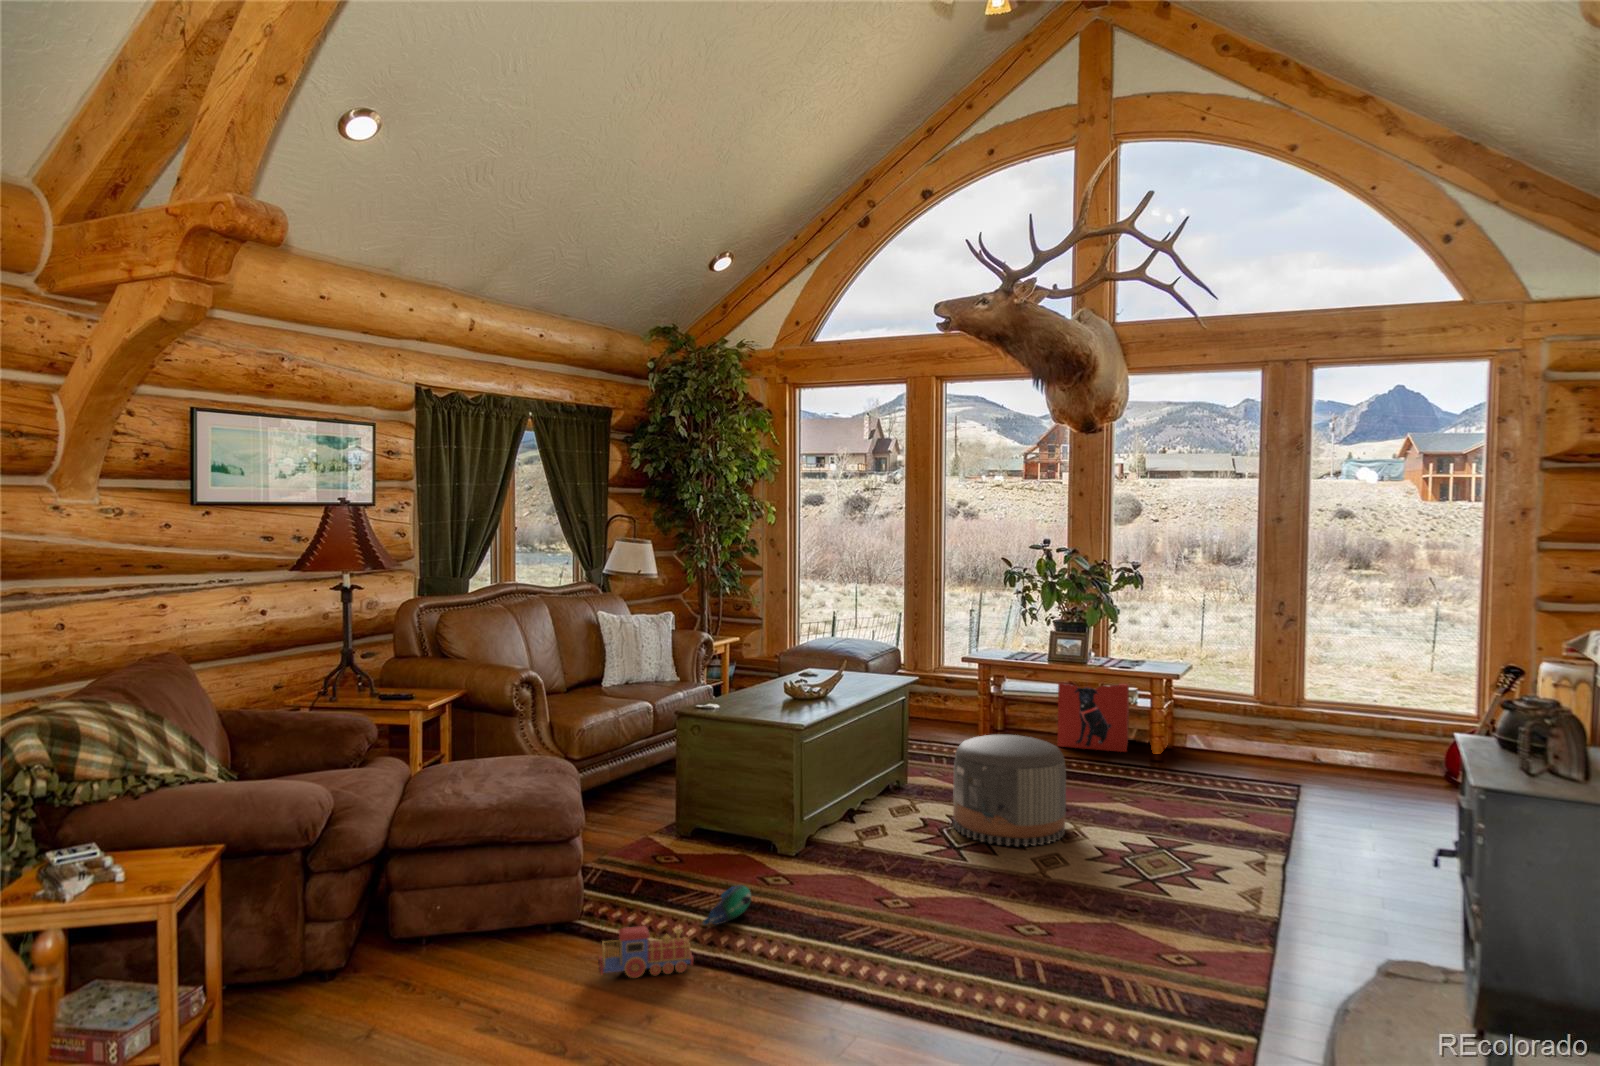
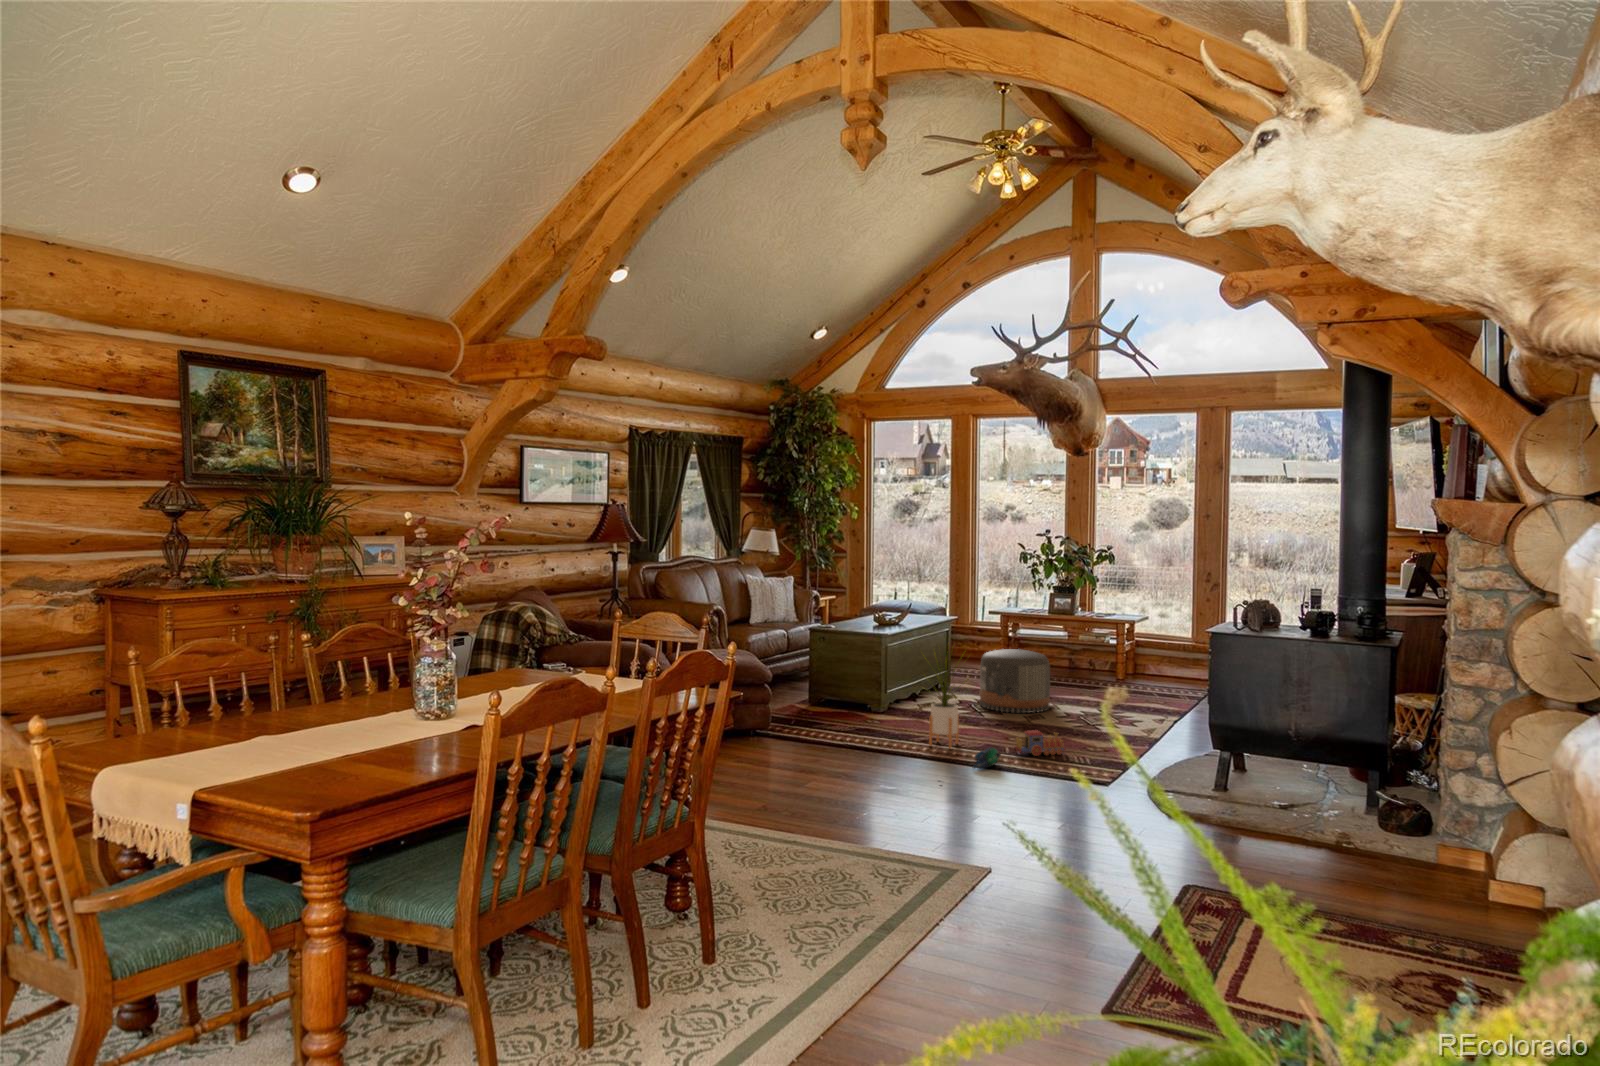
storage box: present [1057,683,1129,752] -> none [1055,621,1106,674]
house plant: none [848,749,950,953] -> present [923,650,968,748]
plush toy: present [703,885,751,925] -> present [973,747,1001,768]
toy train: present [598,926,694,978] -> present [1014,730,1066,756]

